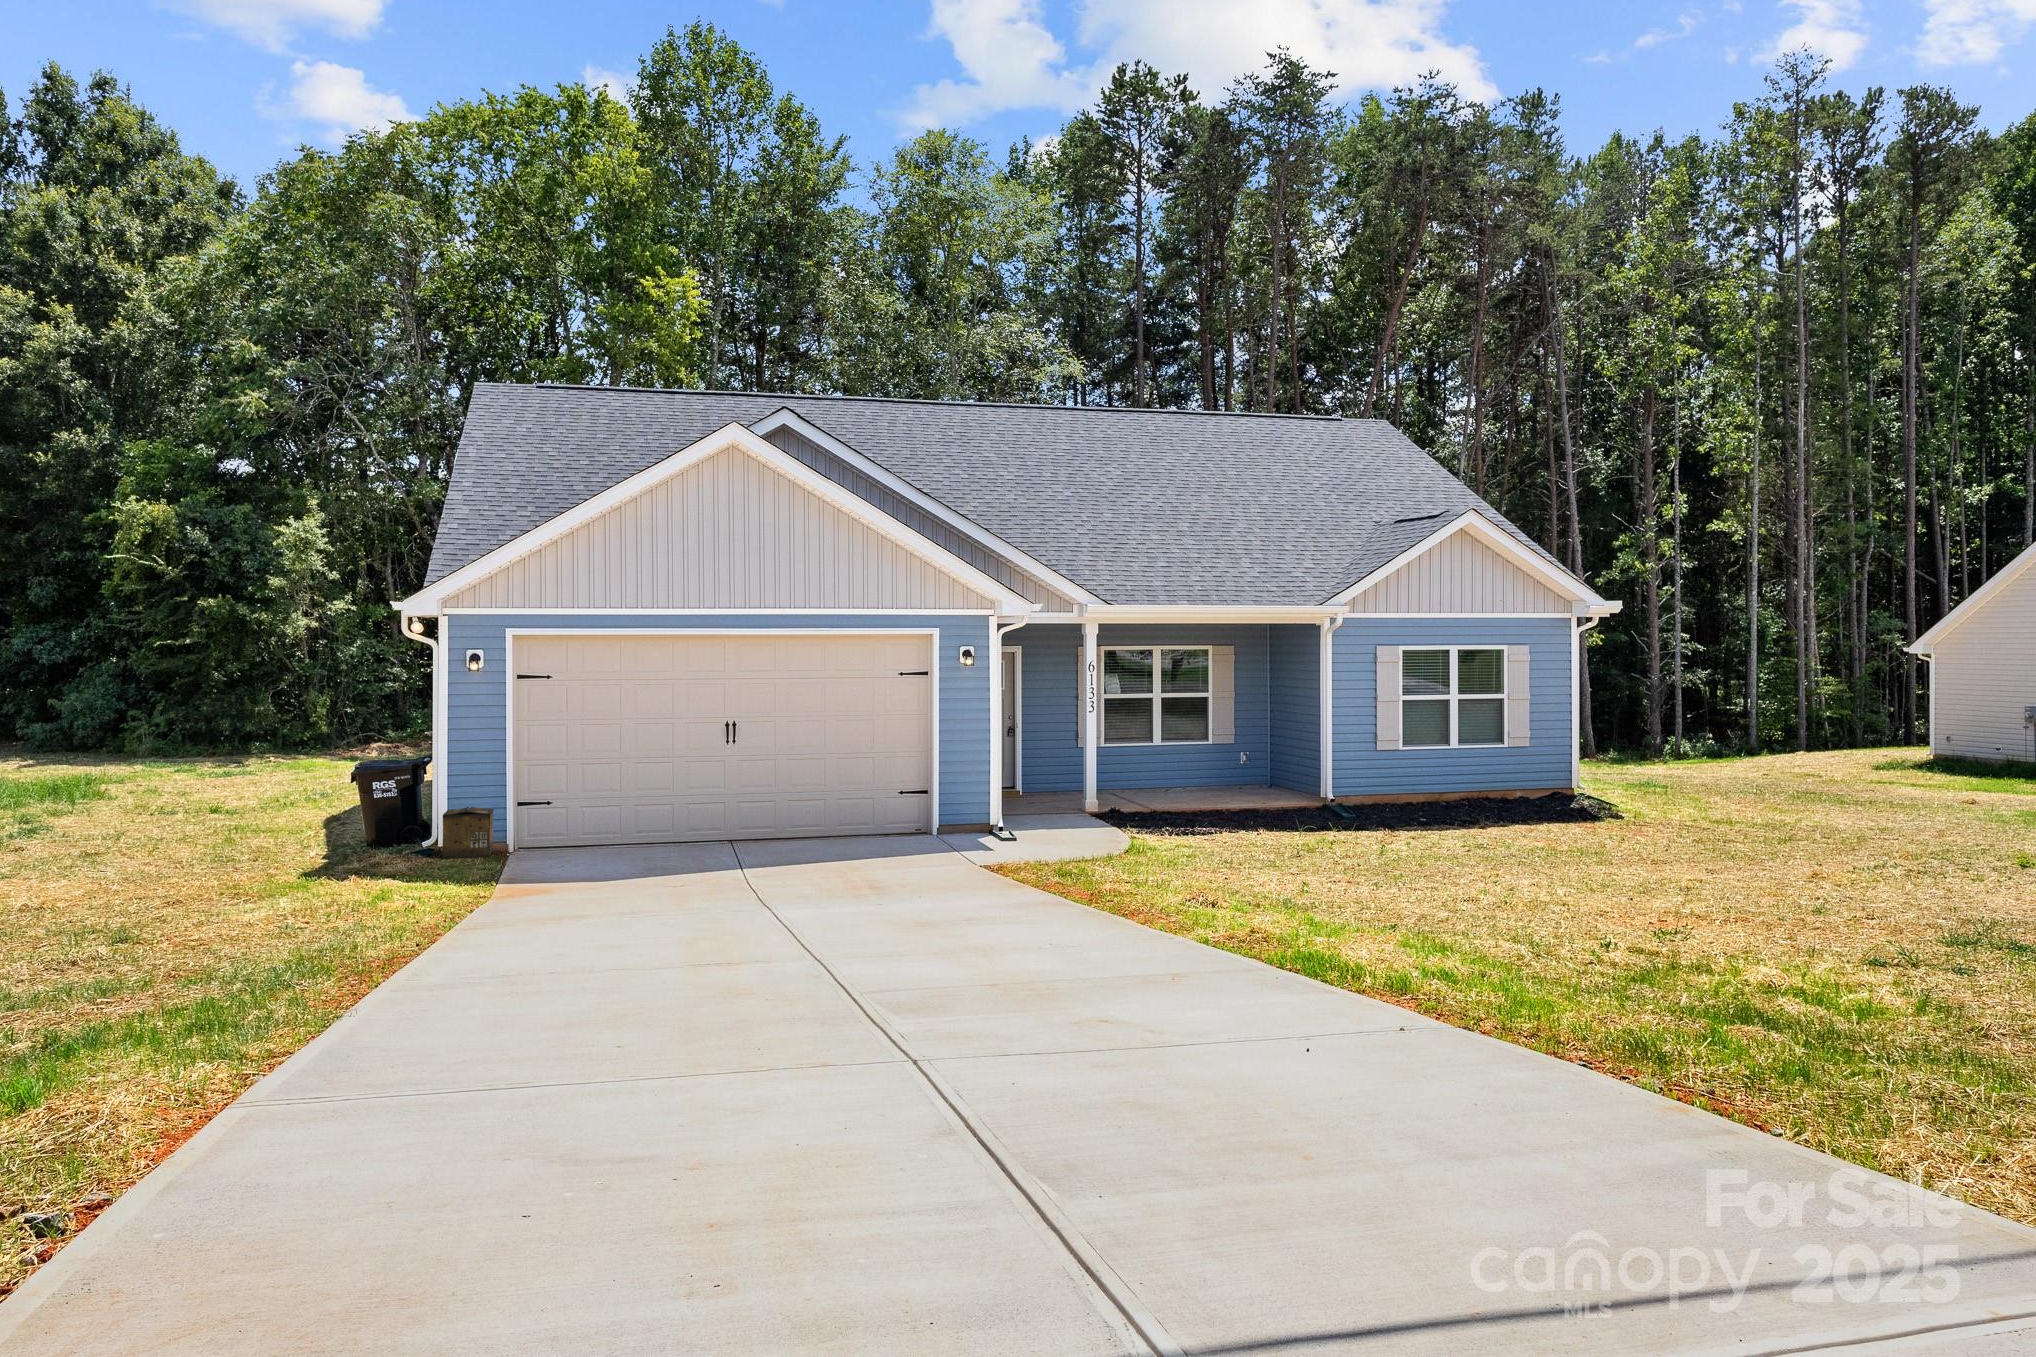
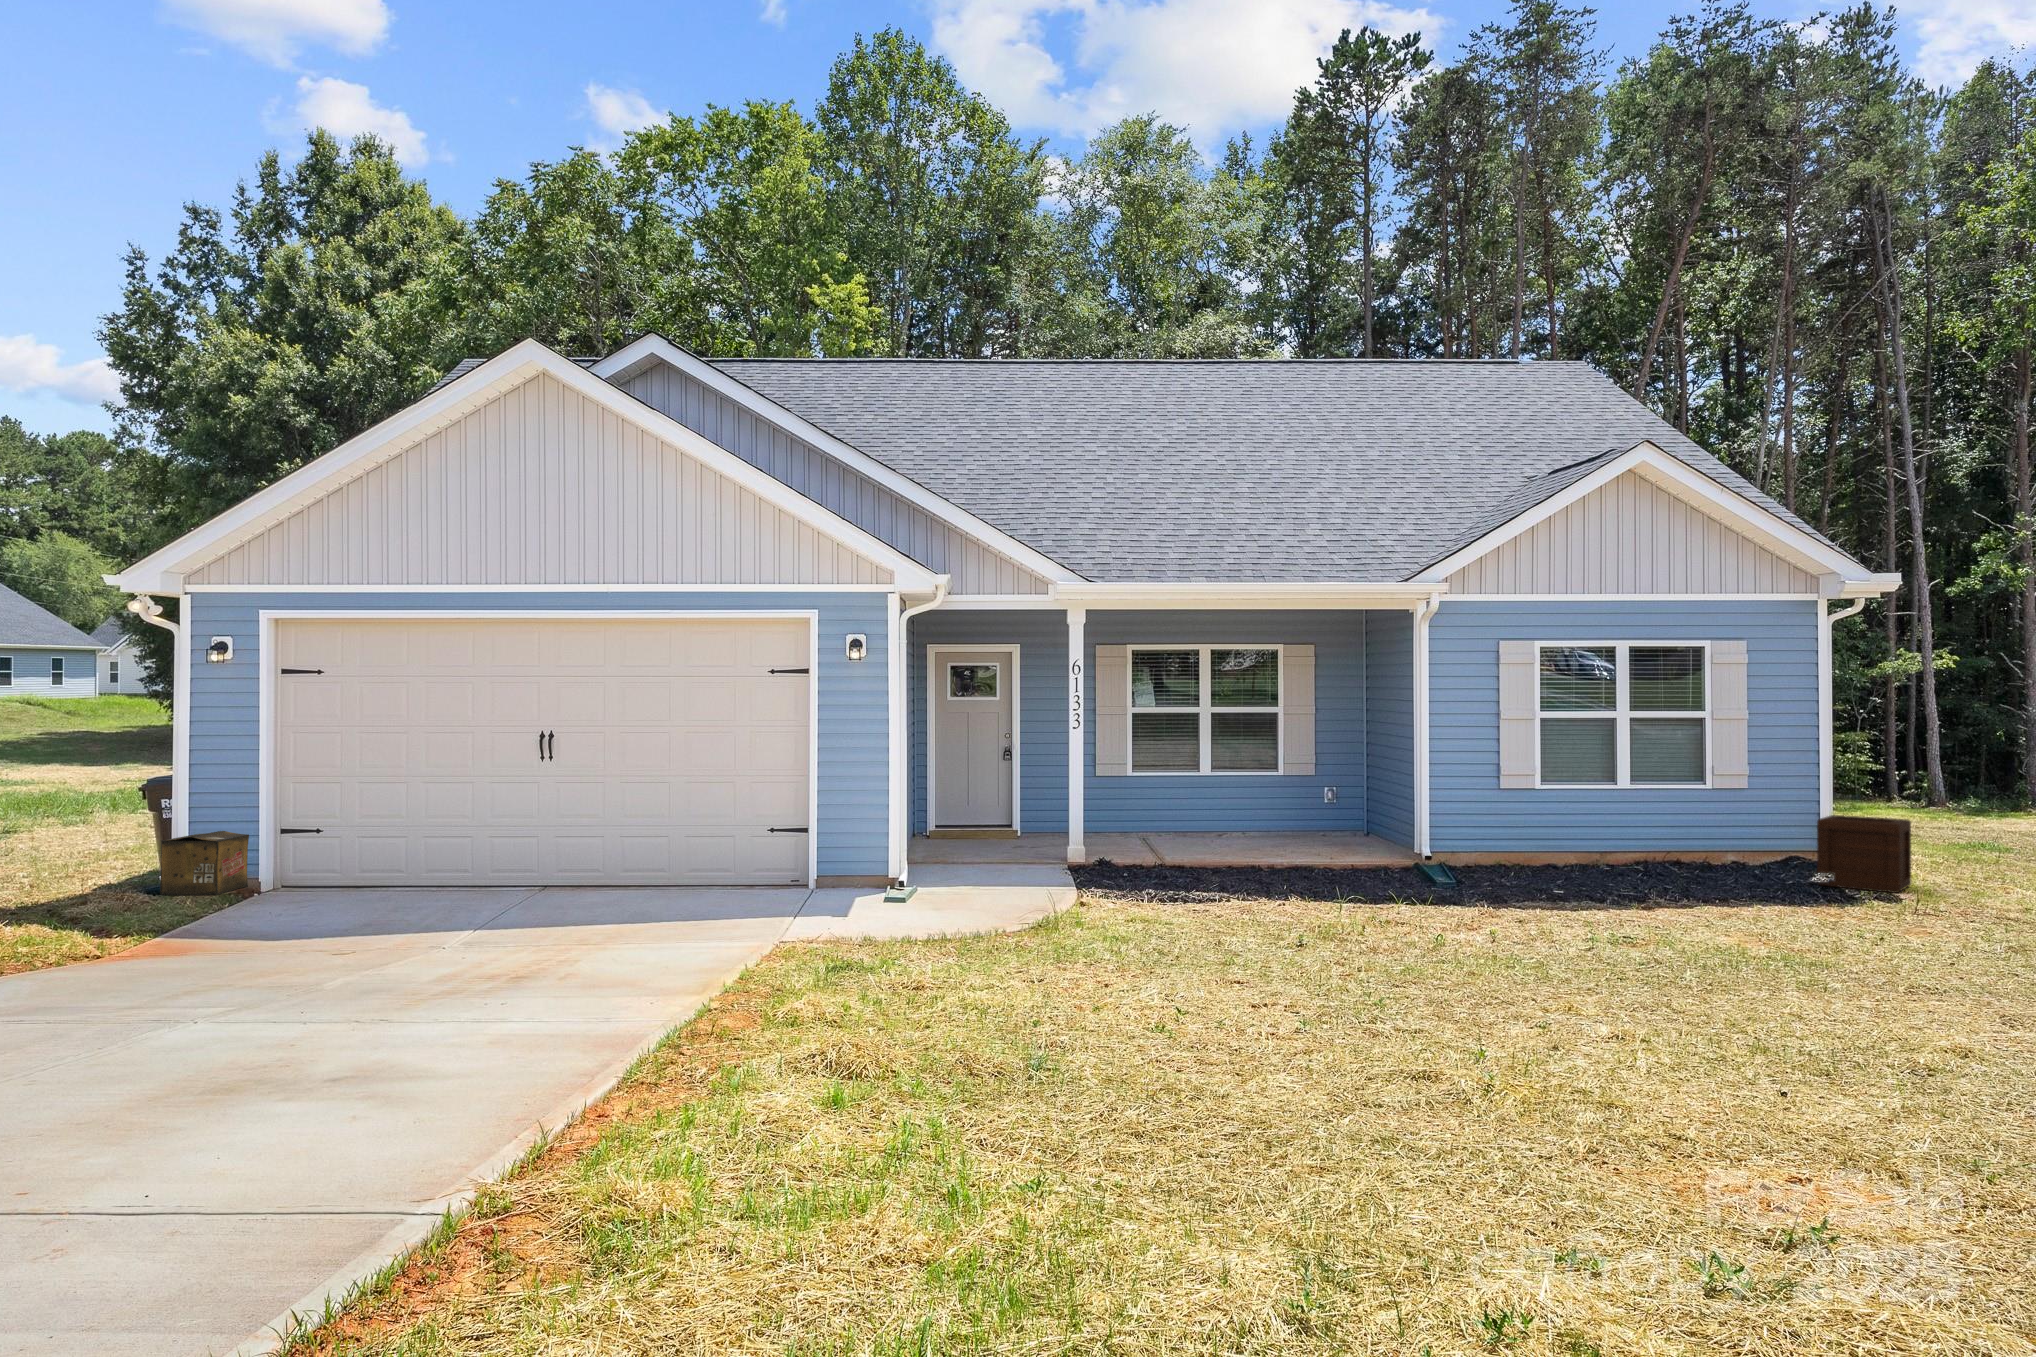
wooden crate: none [1570,763,1623,812] -> present [1817,815,1911,893]

